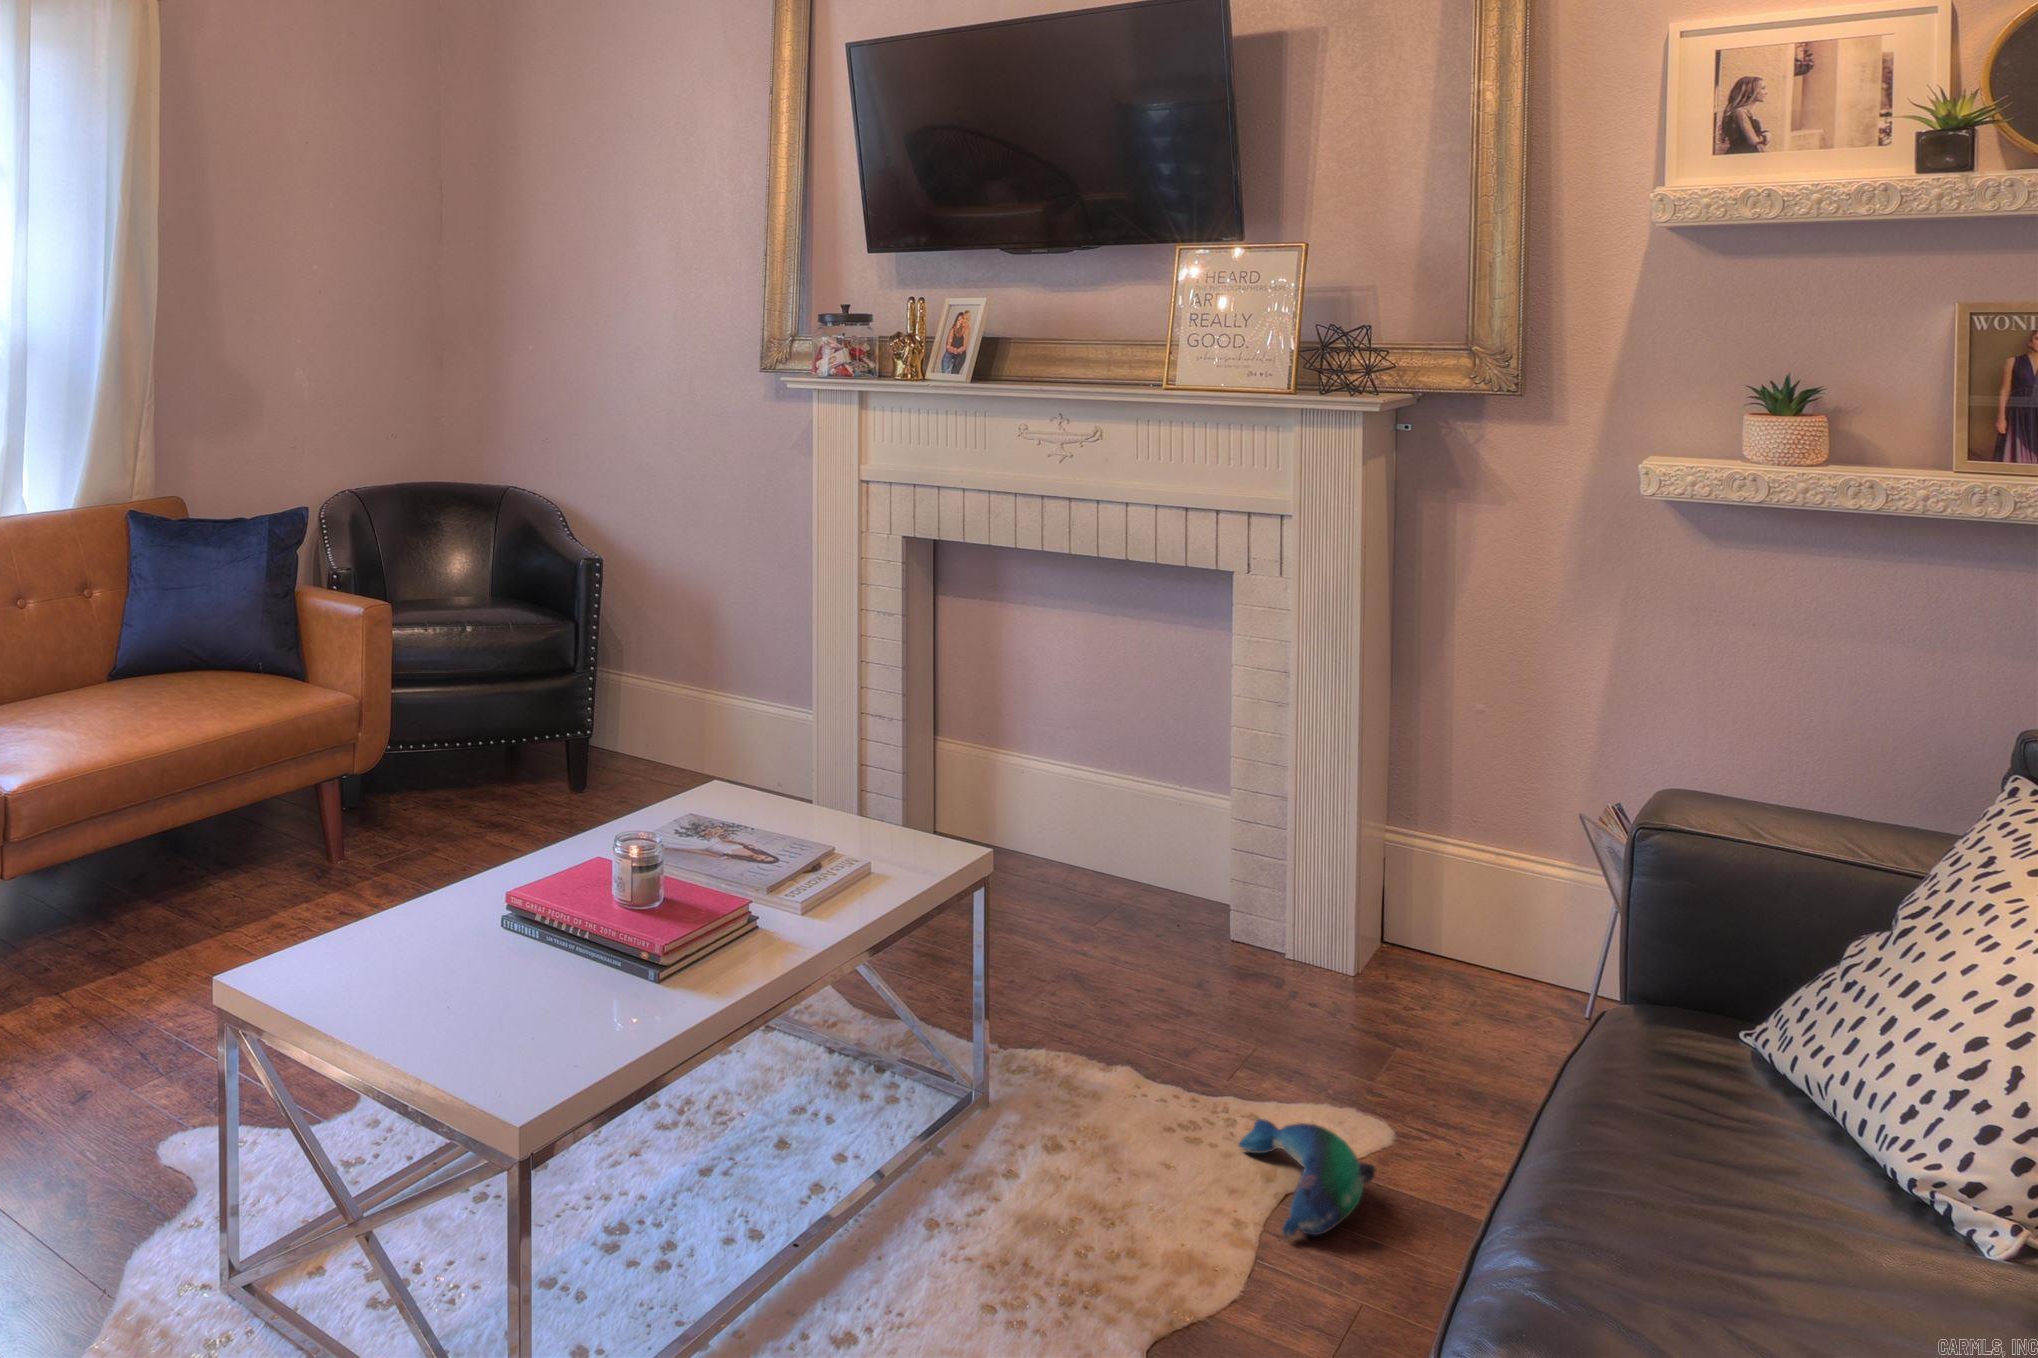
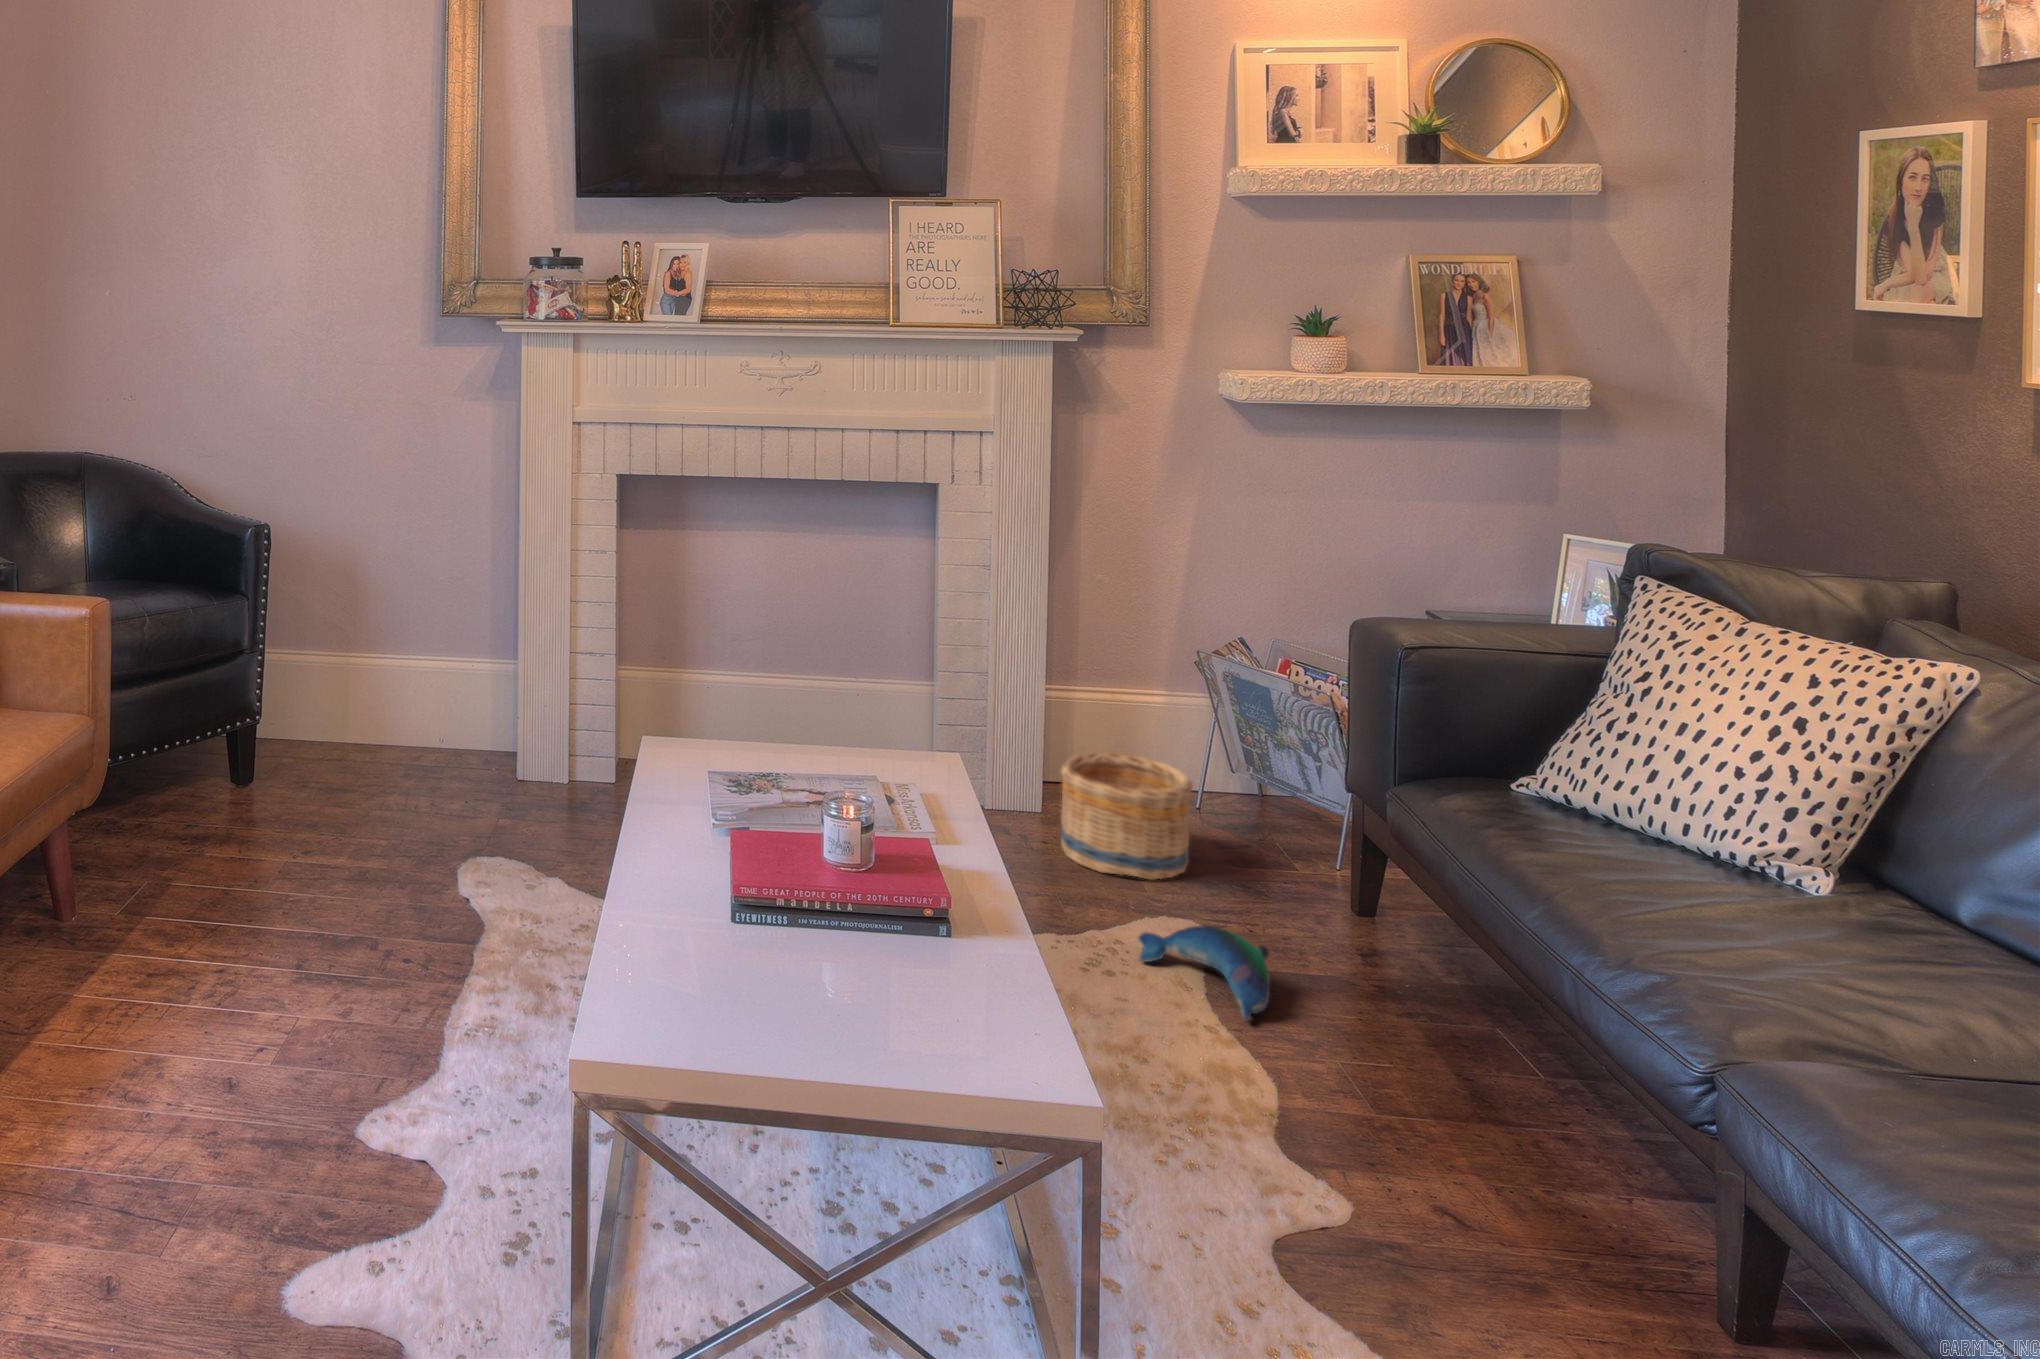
basket: none [1306,919,1482,1088] -> present [1061,753,1193,879]

